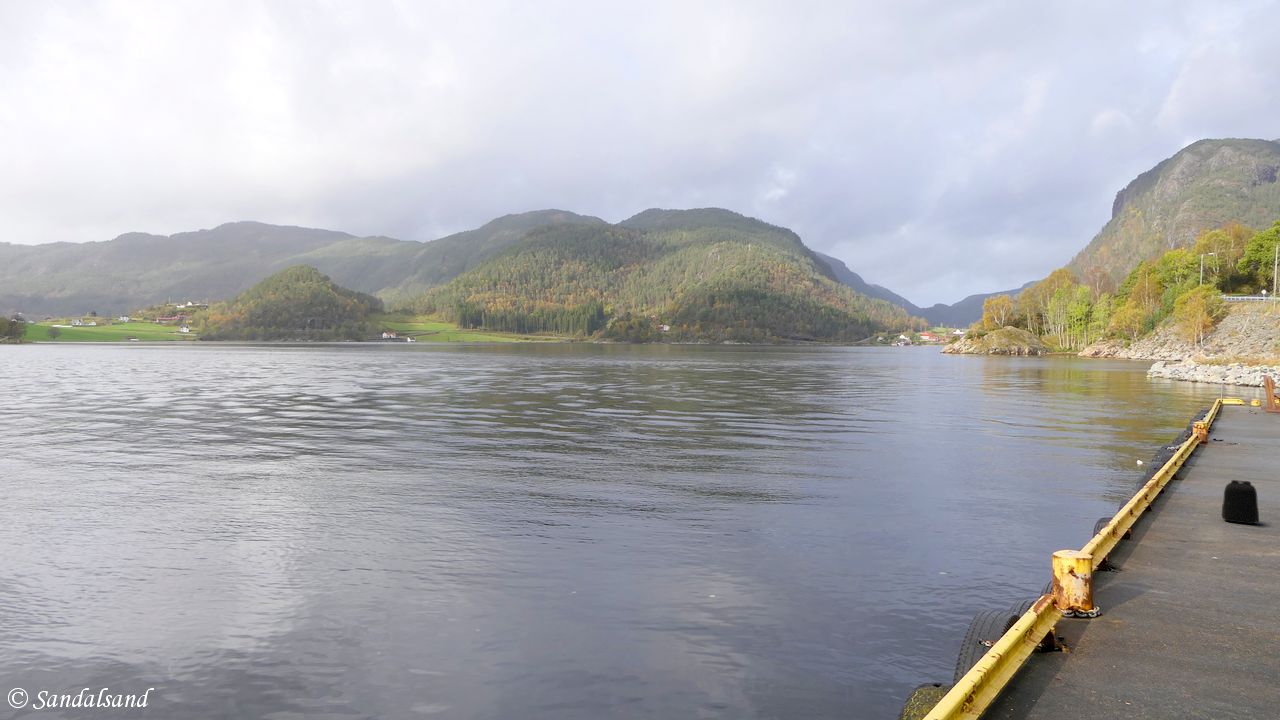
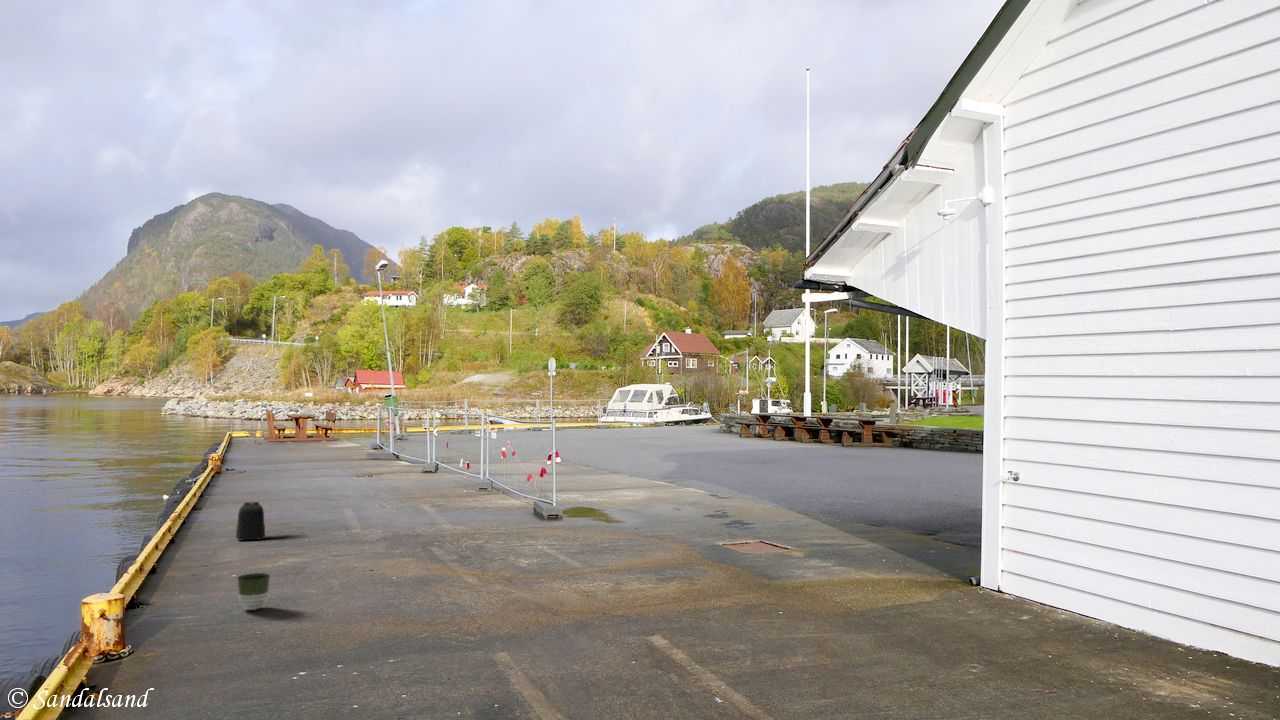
planter: none [1220,564,1262,606] -> present [238,573,270,610]

